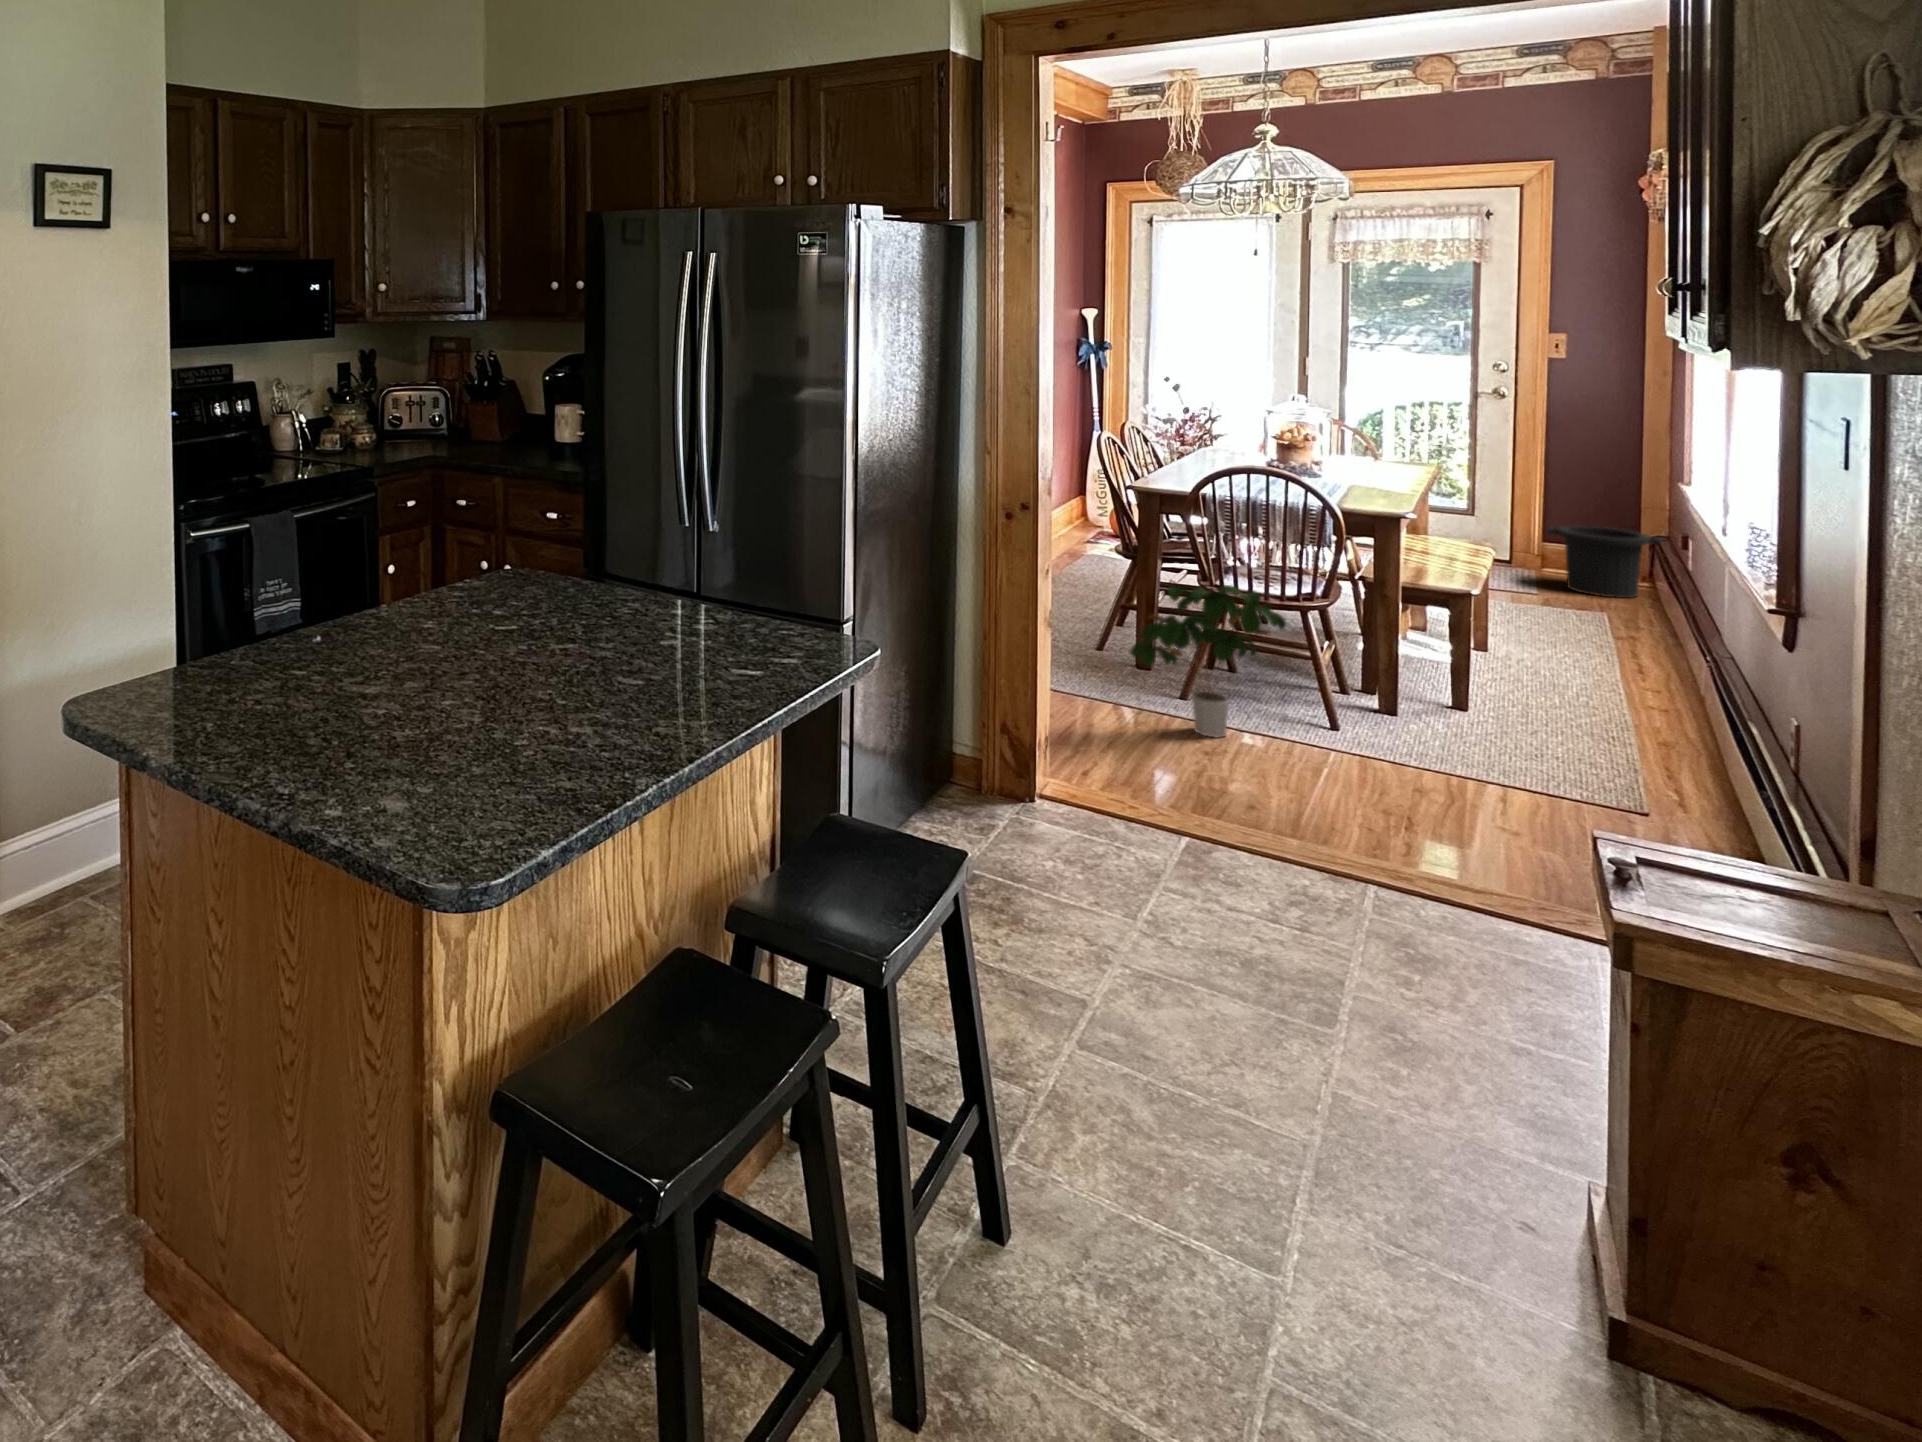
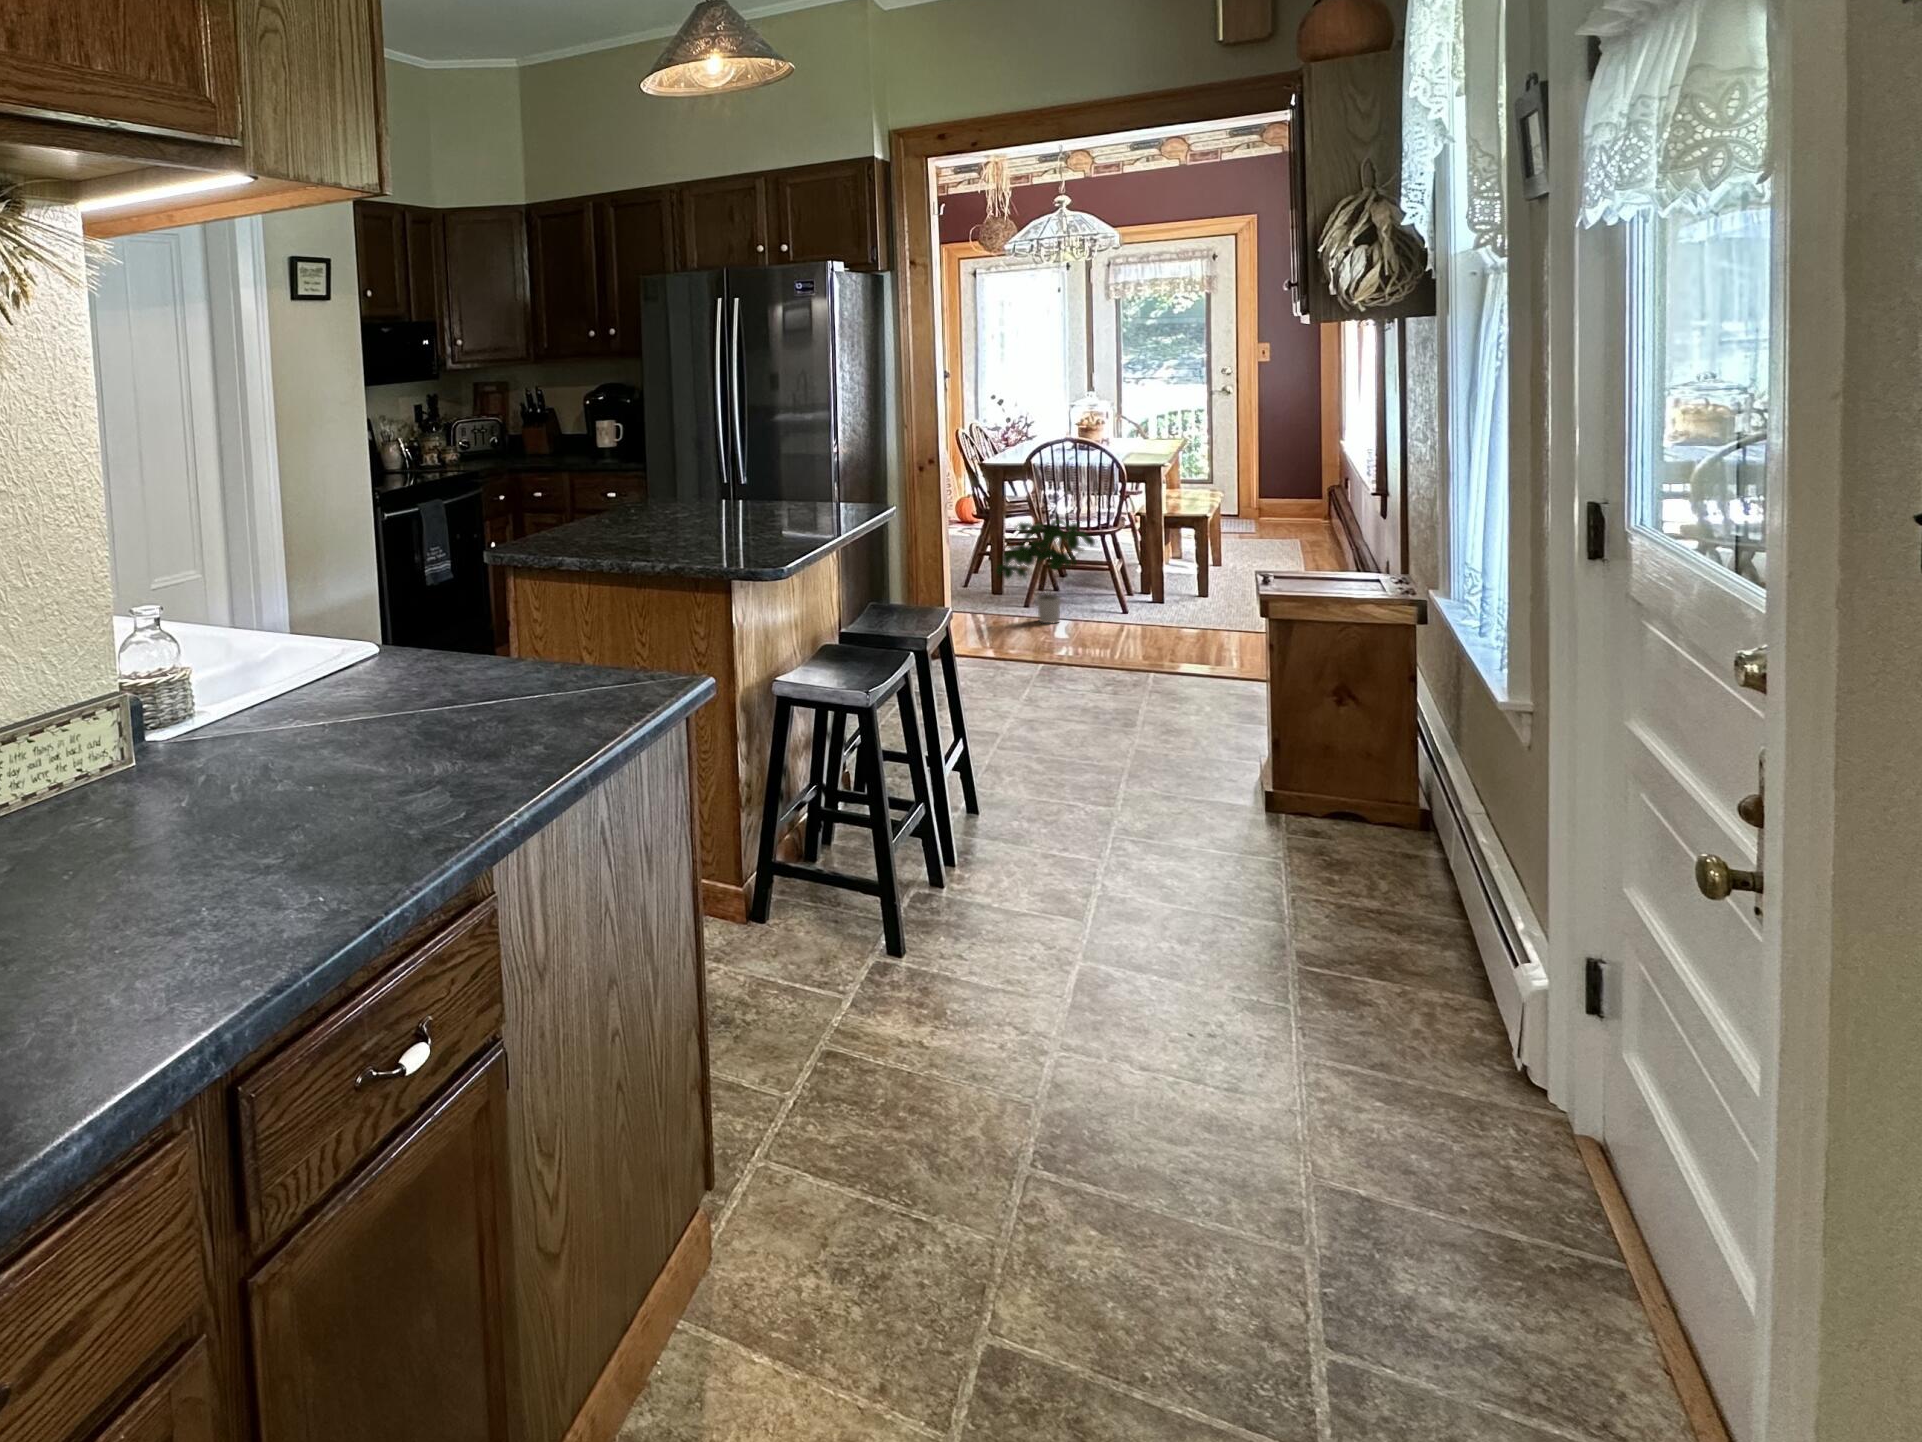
trash can: present [1547,526,1662,598] -> none [1259,483,1333,531]

